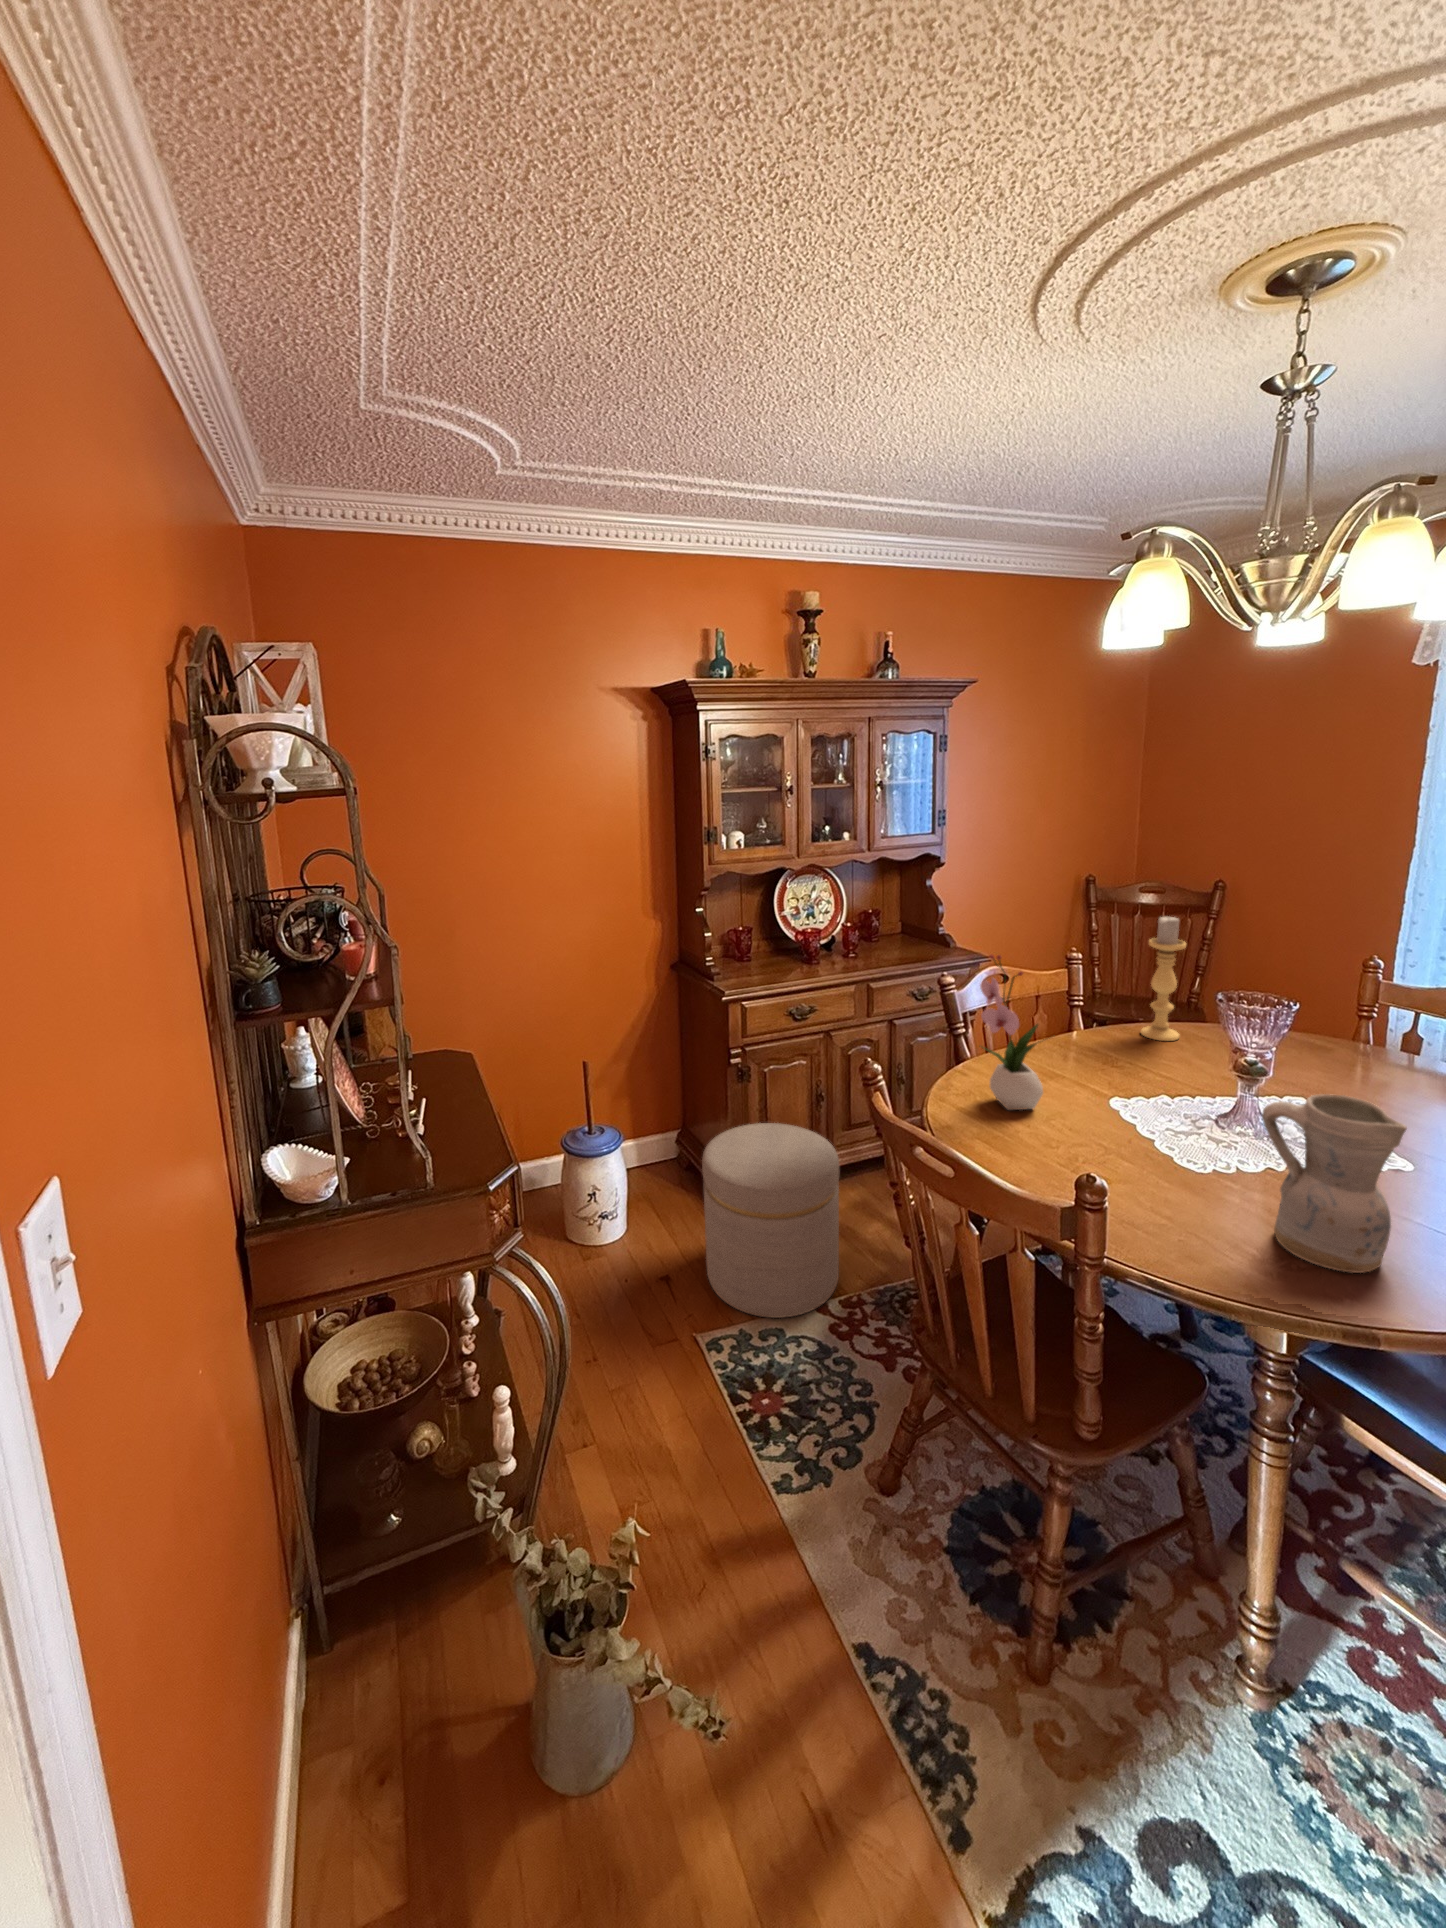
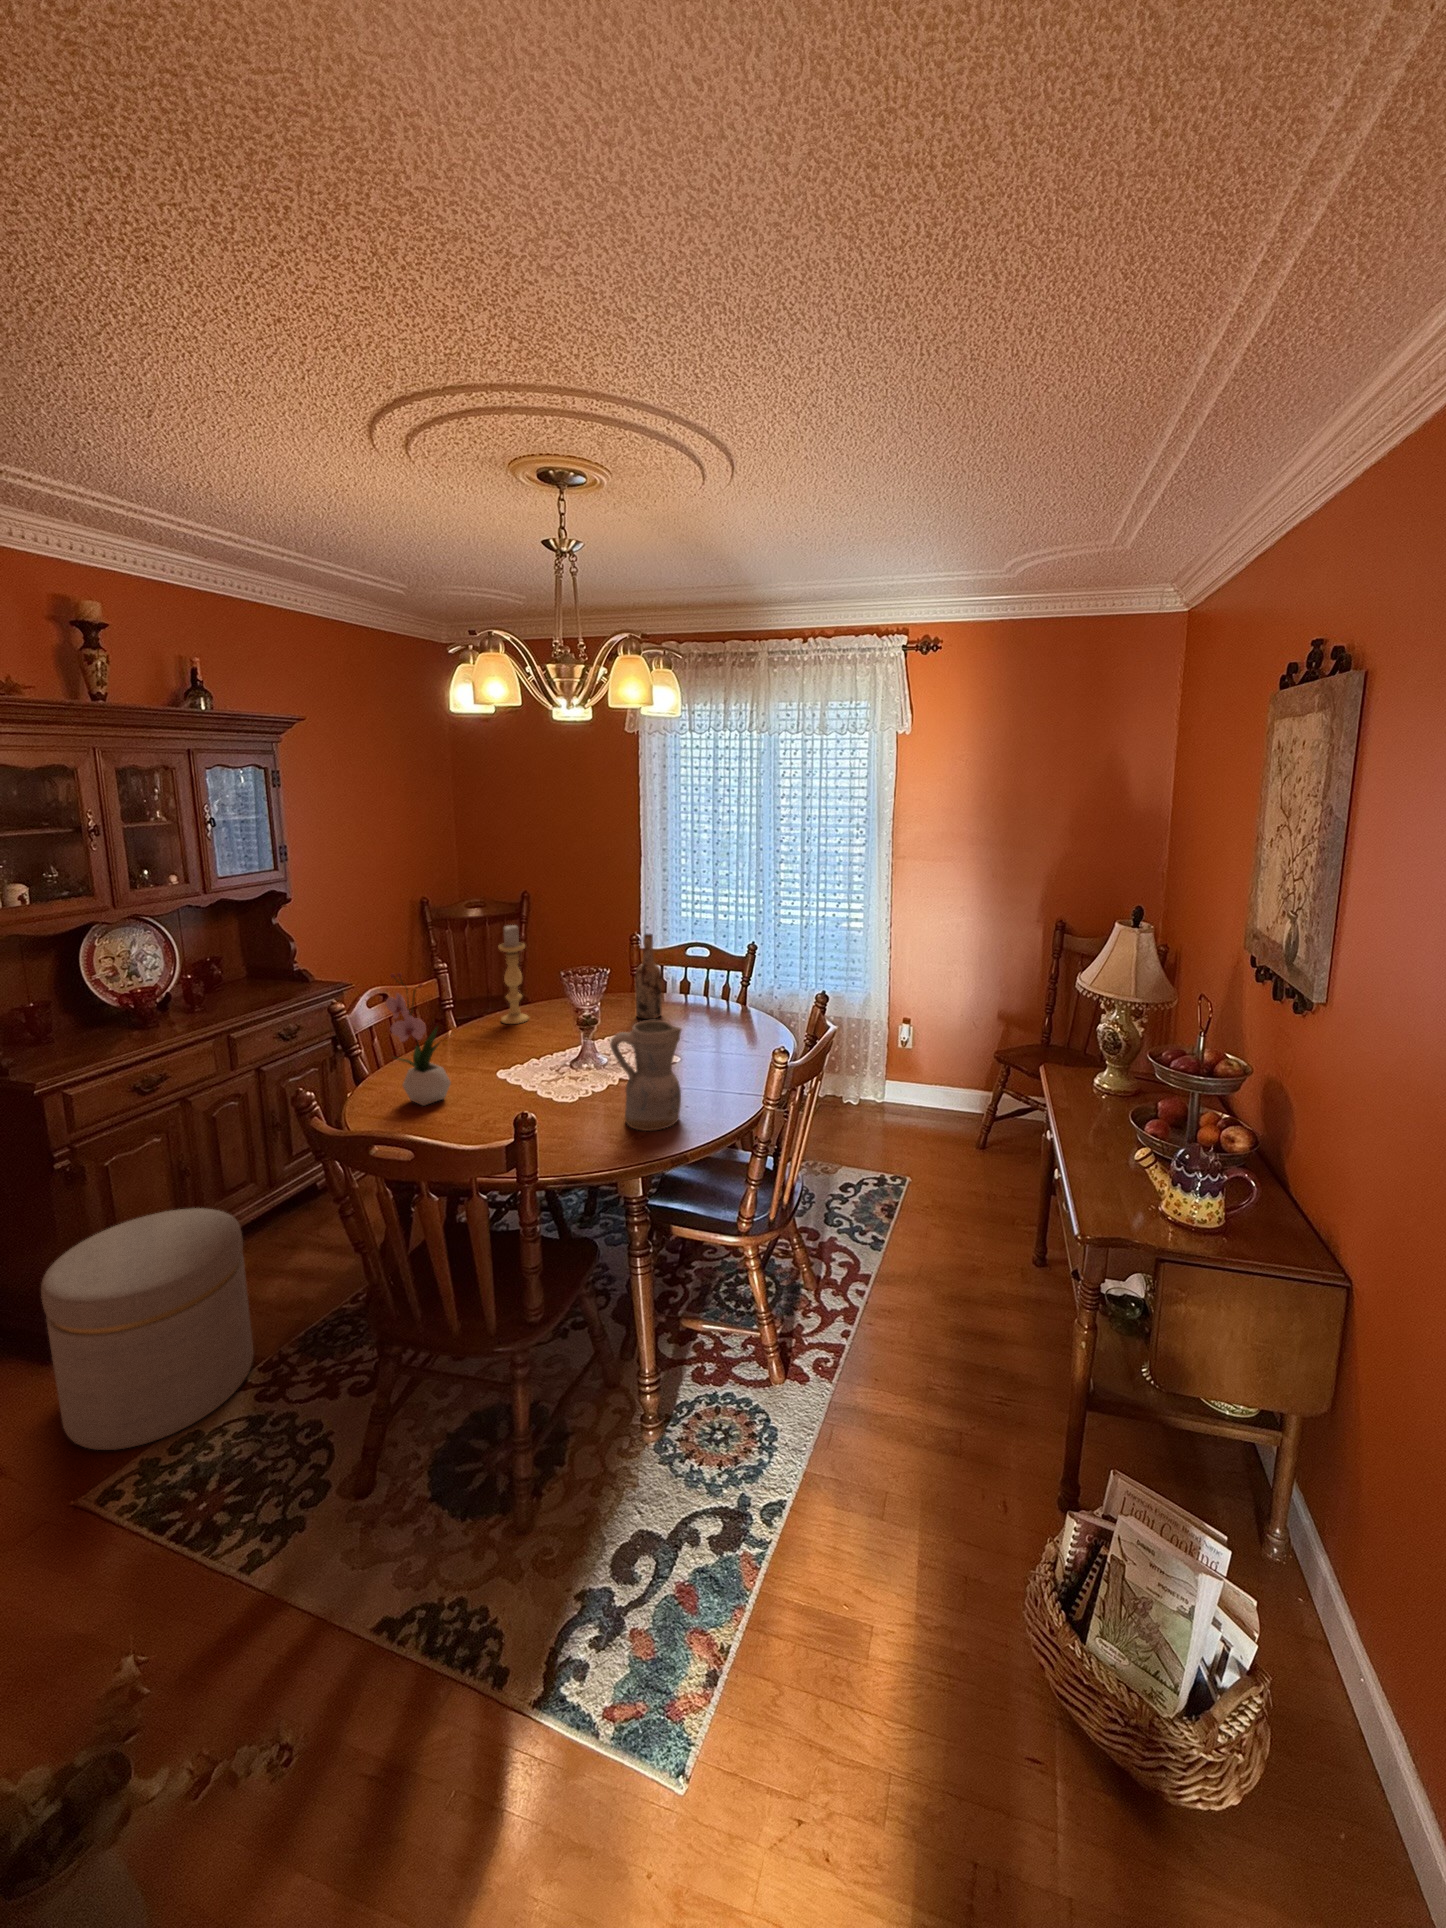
wine bottle: none [1355,957,1414,1086] -> present [635,934,662,1019]

